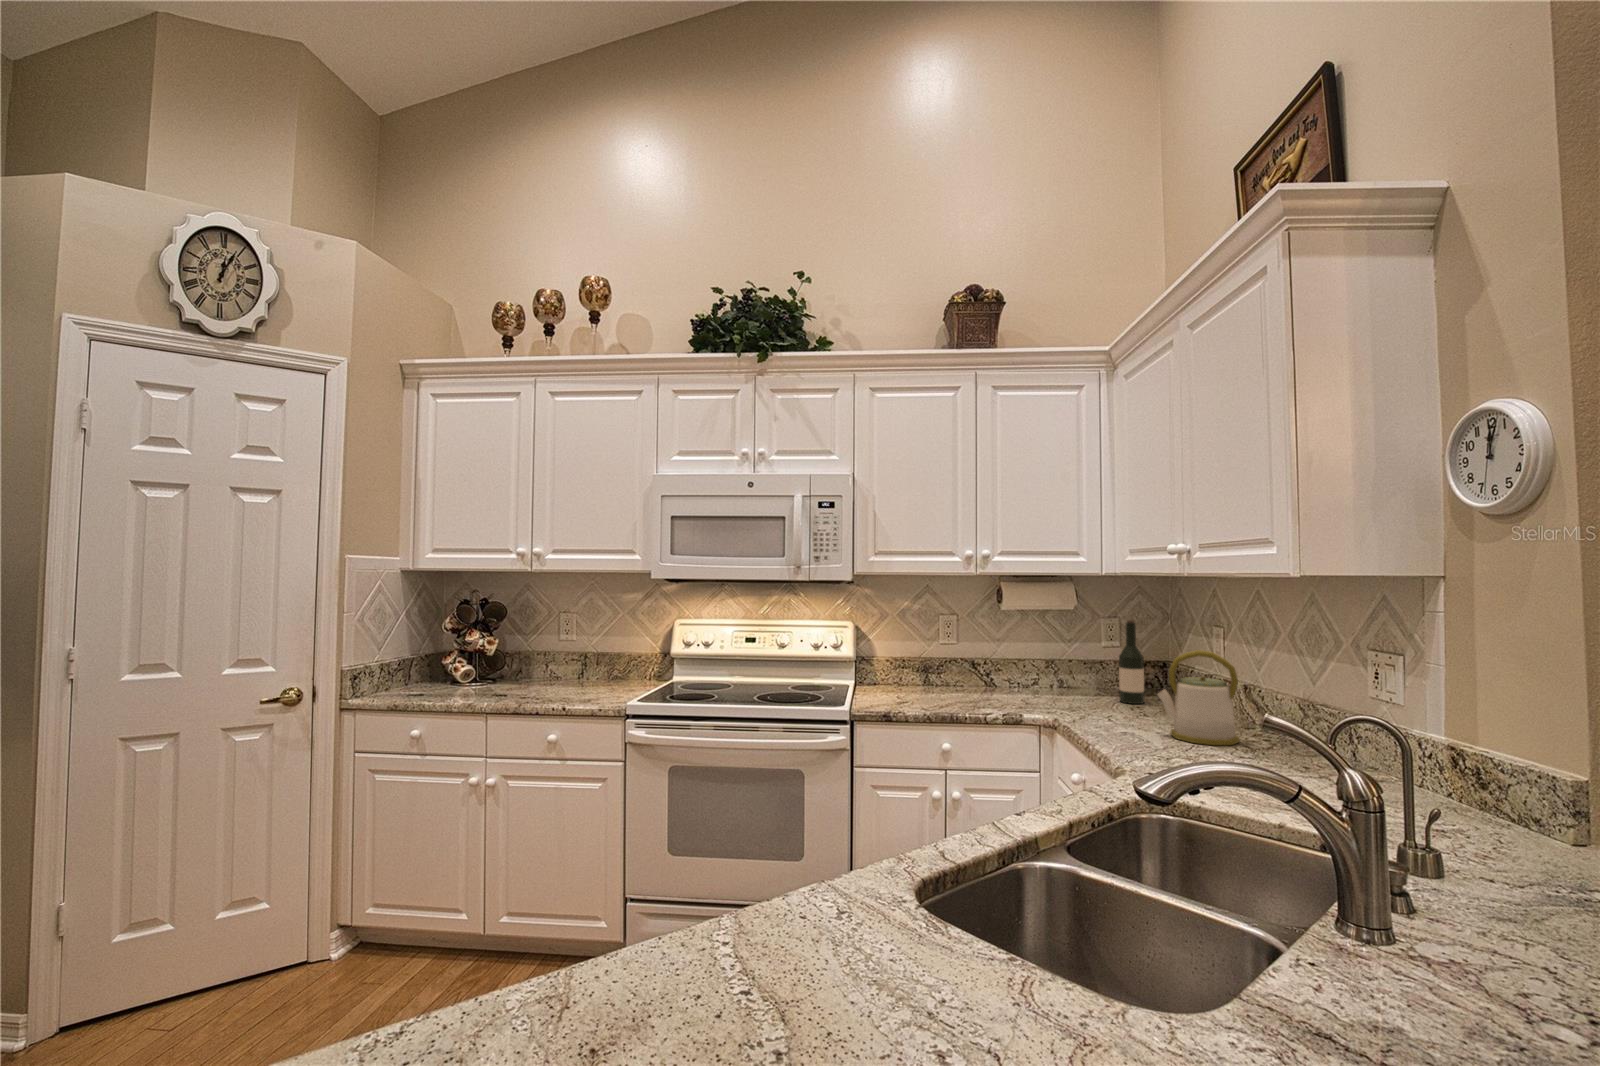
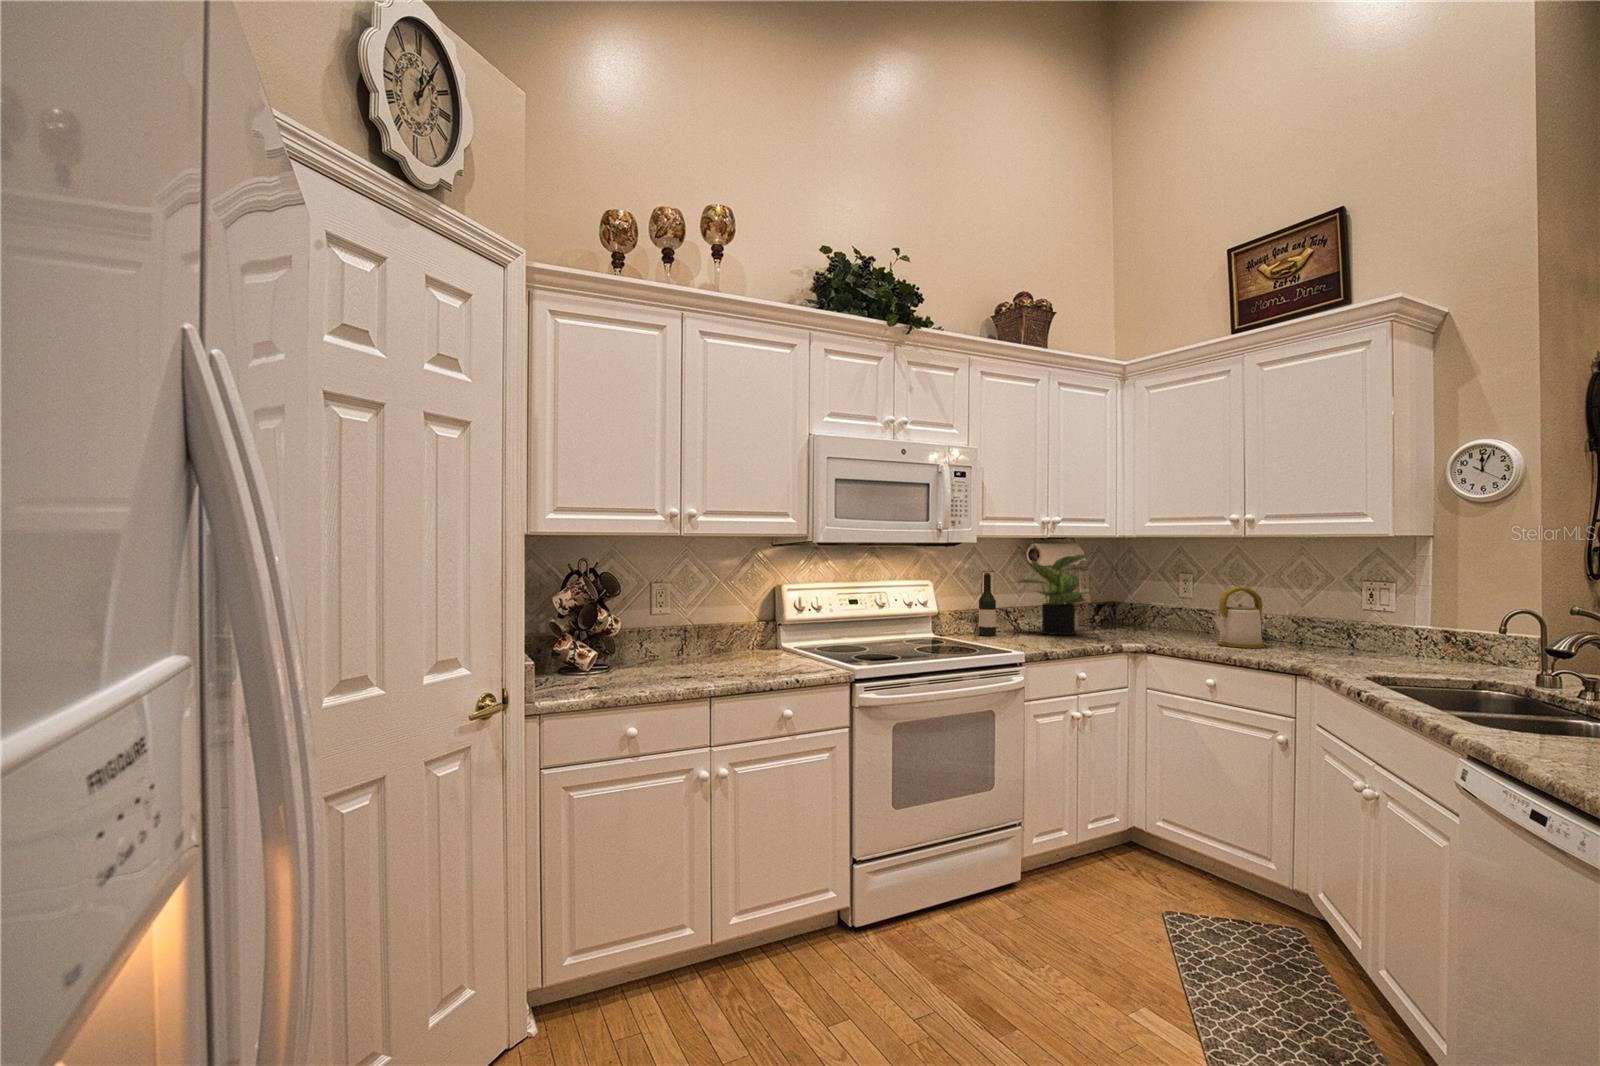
potted plant: none [979,595,1068,700] -> present [1016,554,1092,635]
wine bottle: present [1119,620,1144,704] -> present [979,573,996,636]

